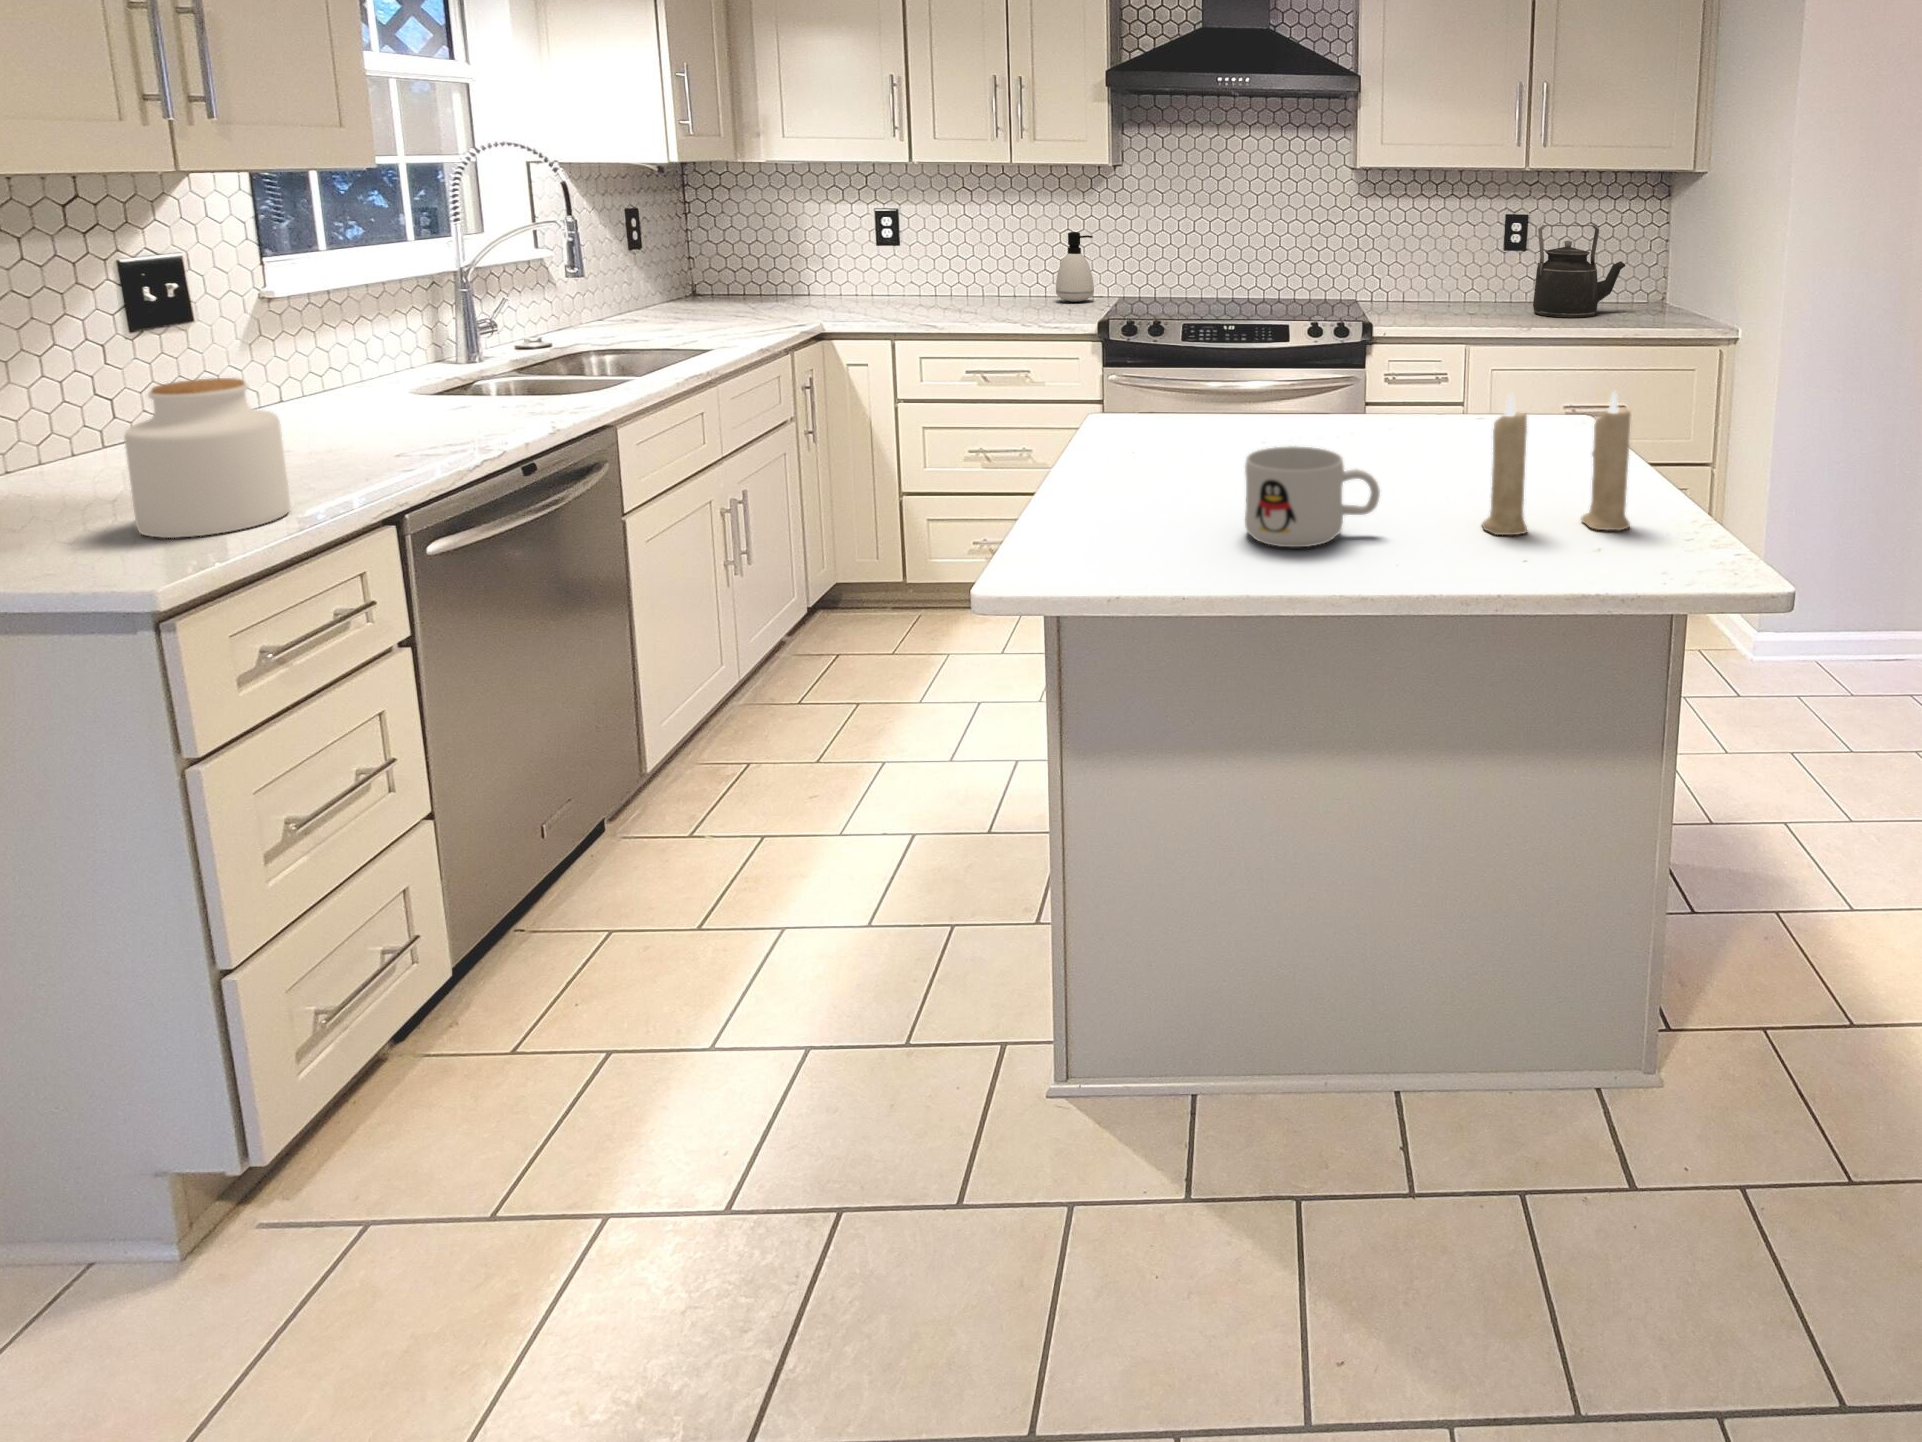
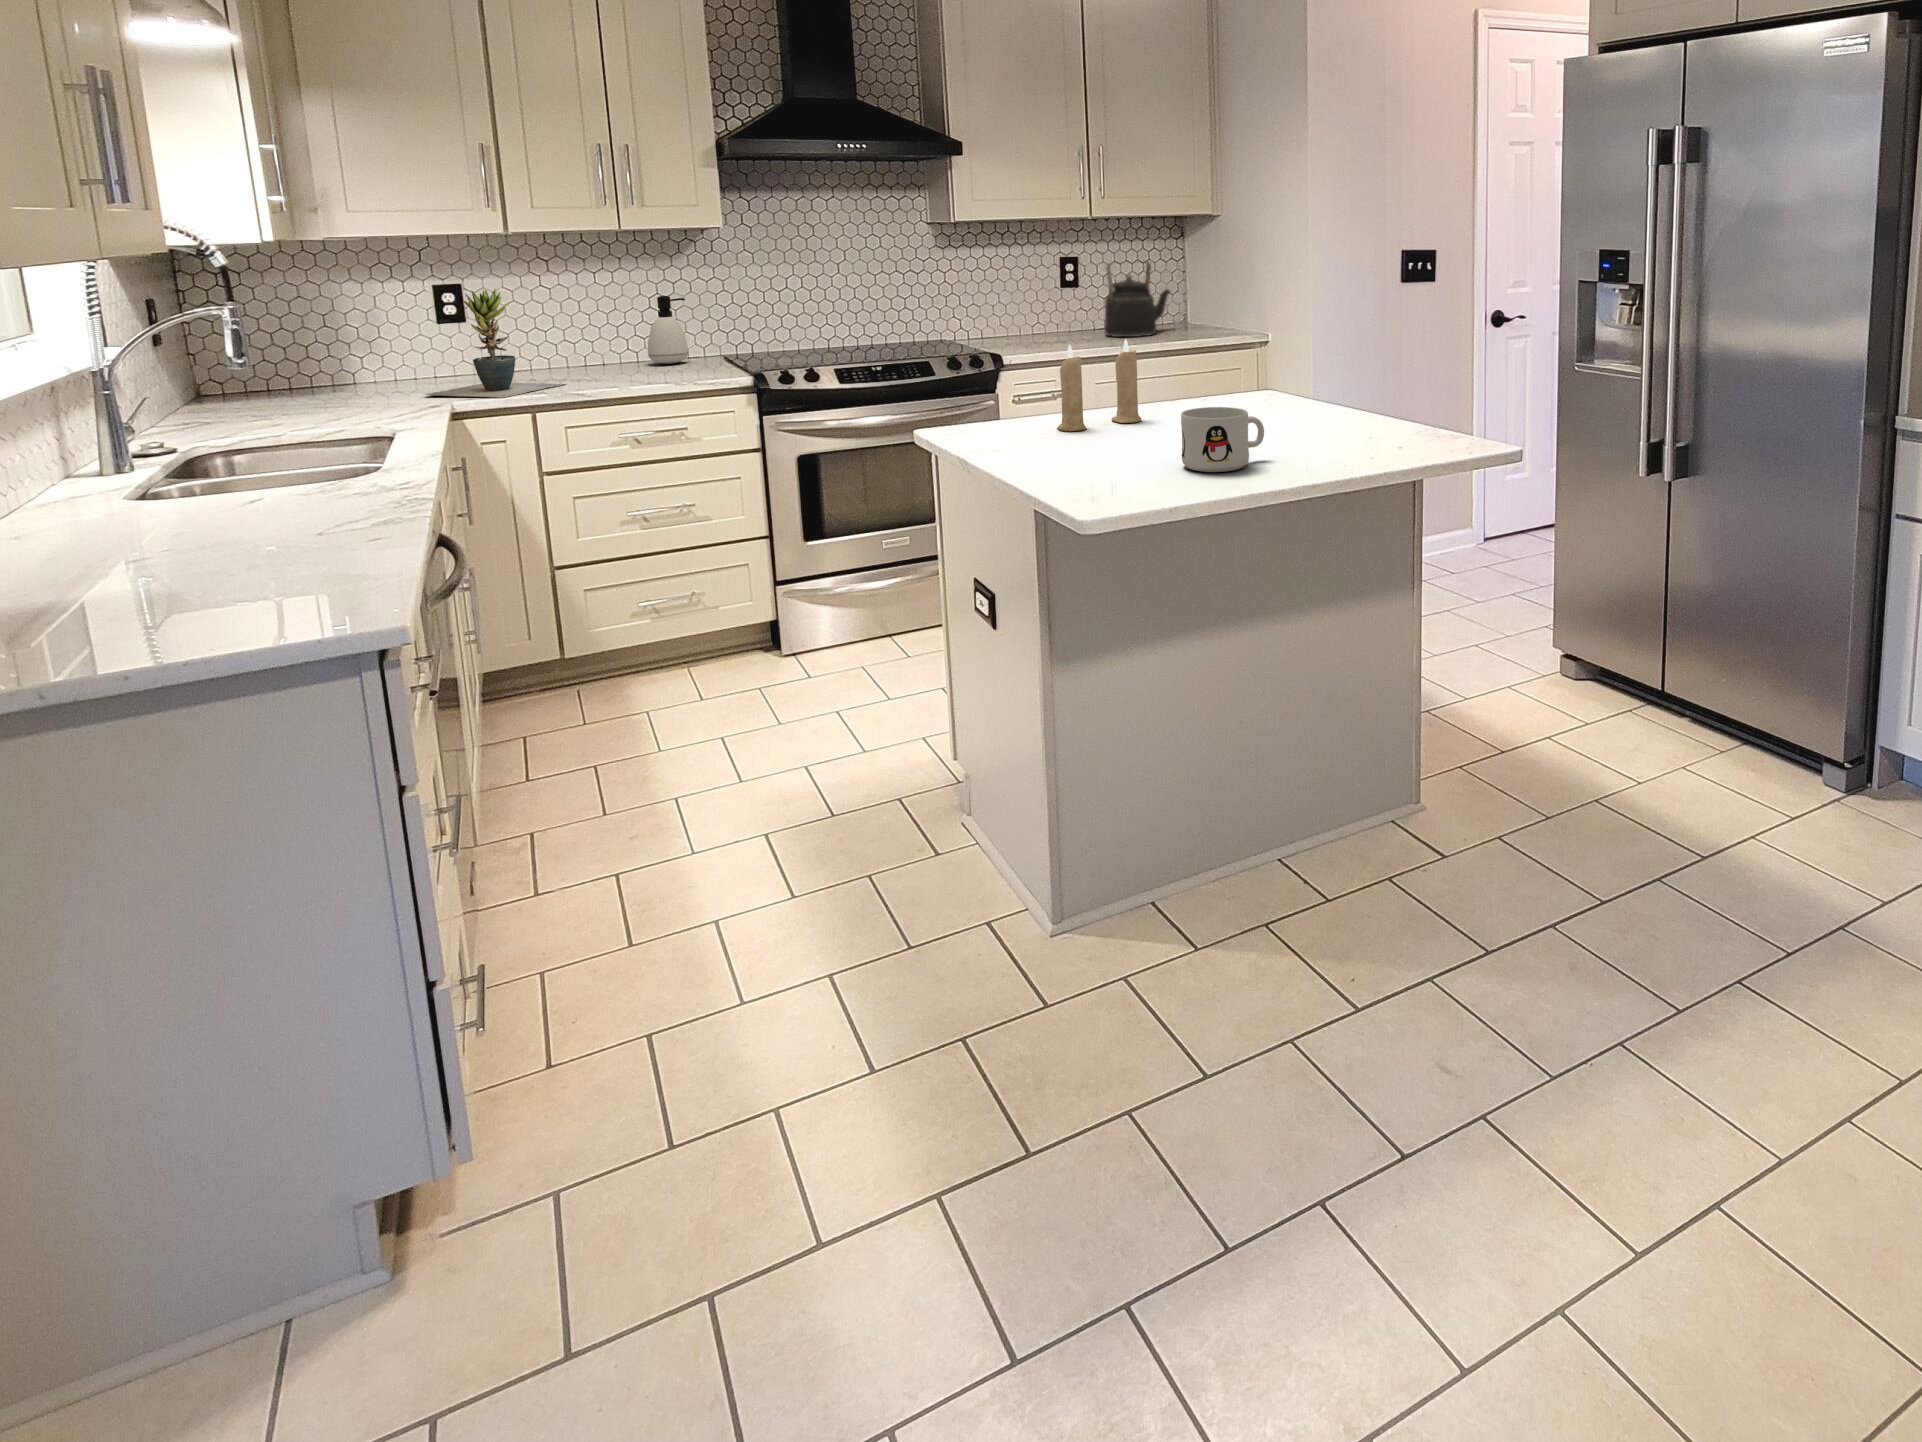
potted plant: none [831,215,954,323] -> present [426,289,564,398]
jar: present [124,378,291,538] -> none [183,454,337,609]
candle: present [1482,392,1631,535] -> present [1057,339,1142,431]

